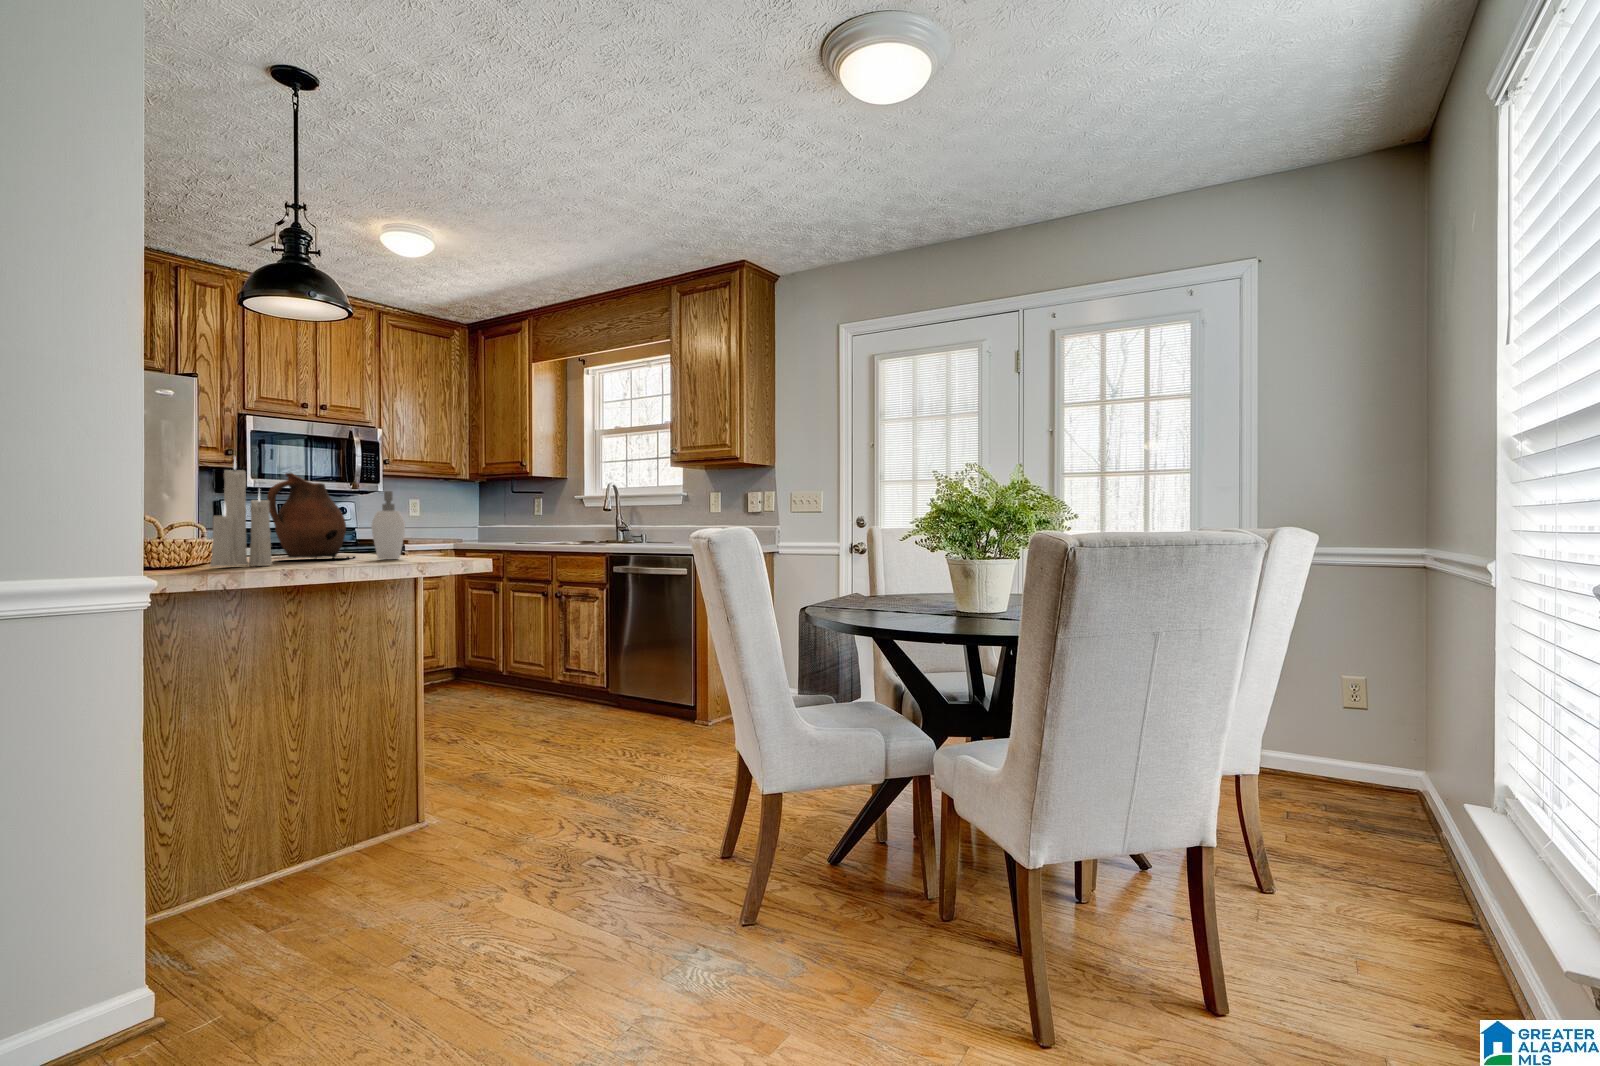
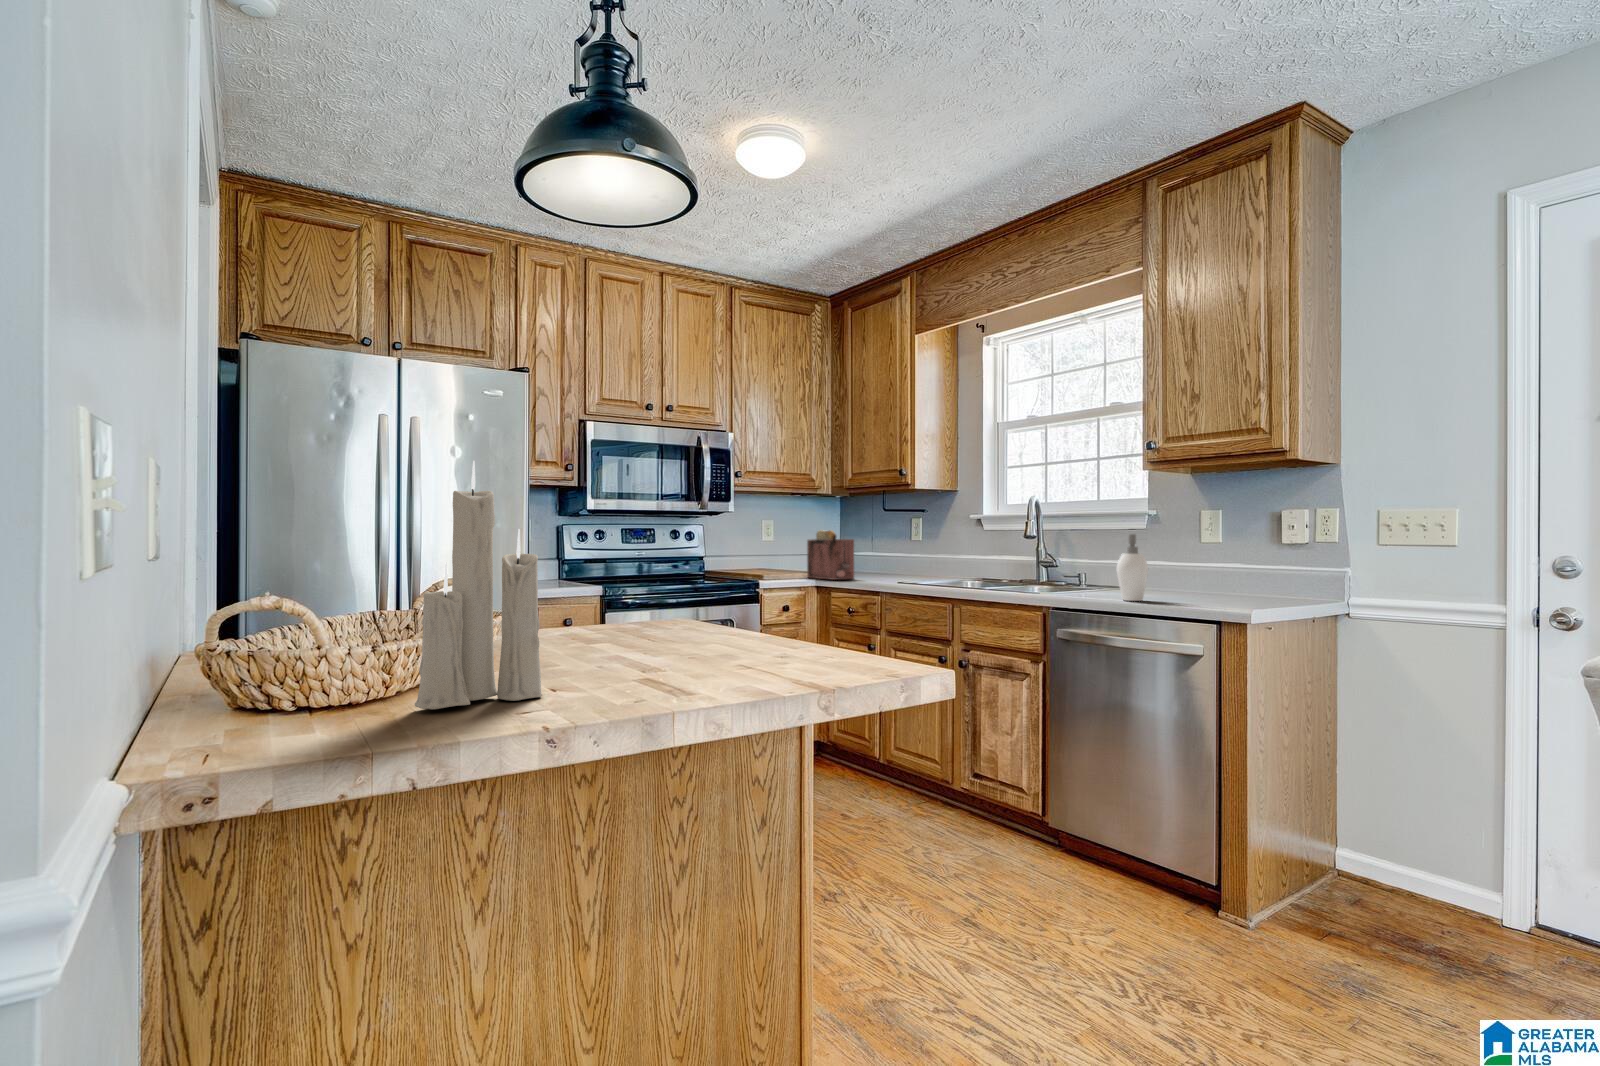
ceramic pitcher: present [267,473,355,559] -> none [558,493,702,660]
soap dispenser: present [372,491,405,559] -> present [1117,534,1148,601]
toaster: none [447,507,485,544] -> present [807,530,854,580]

